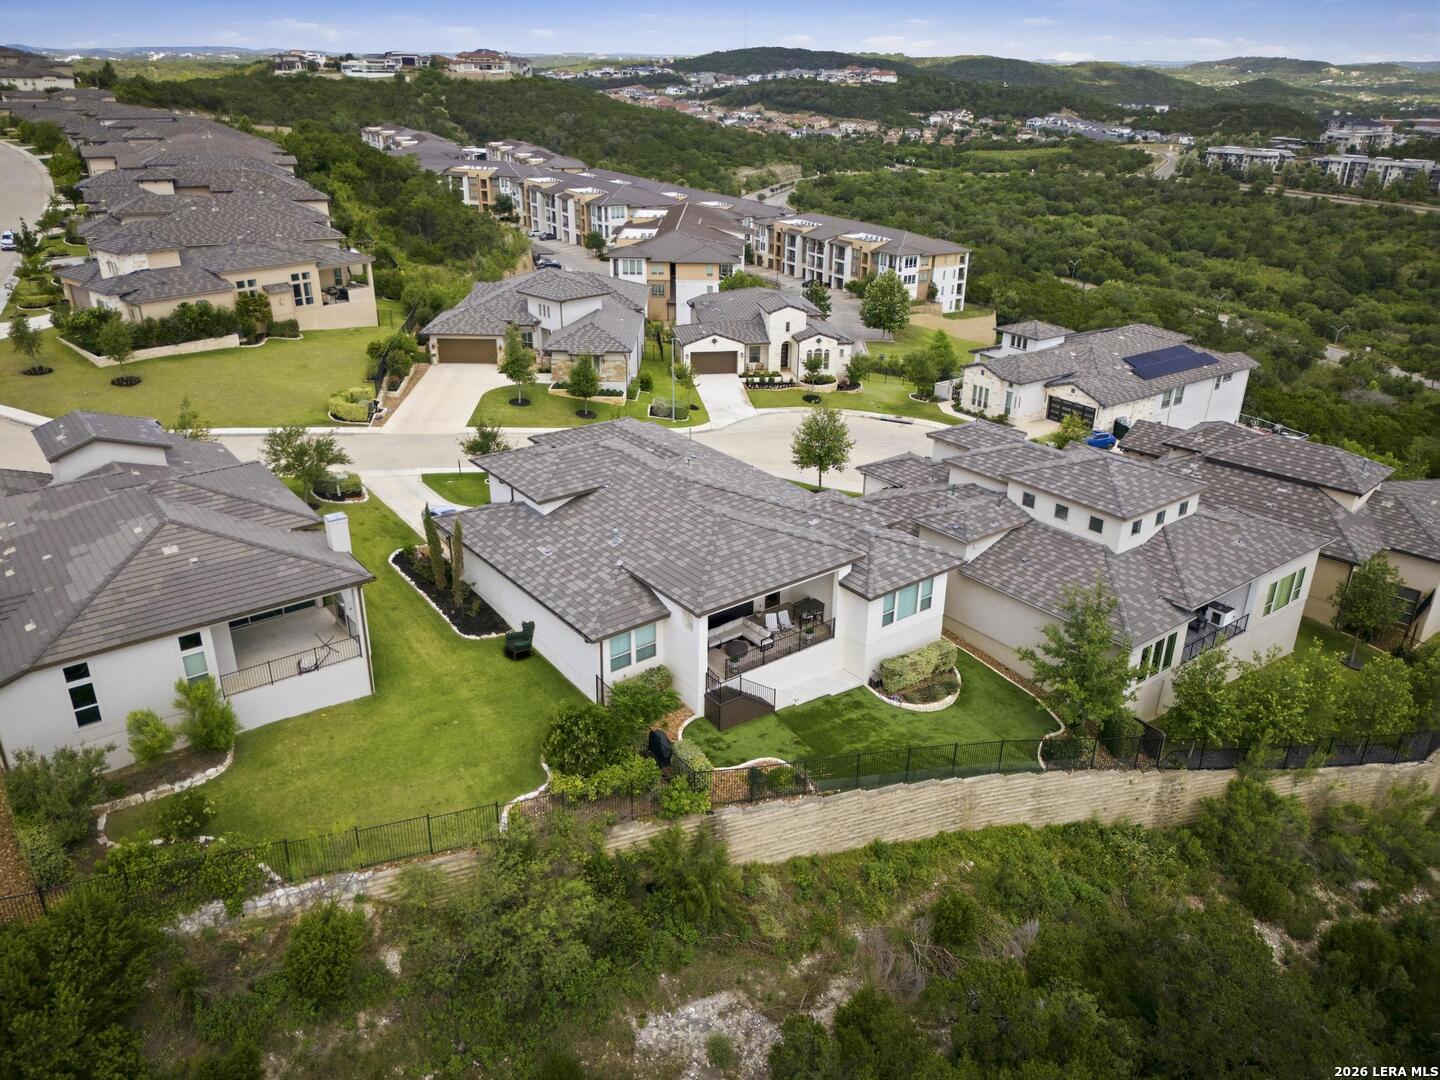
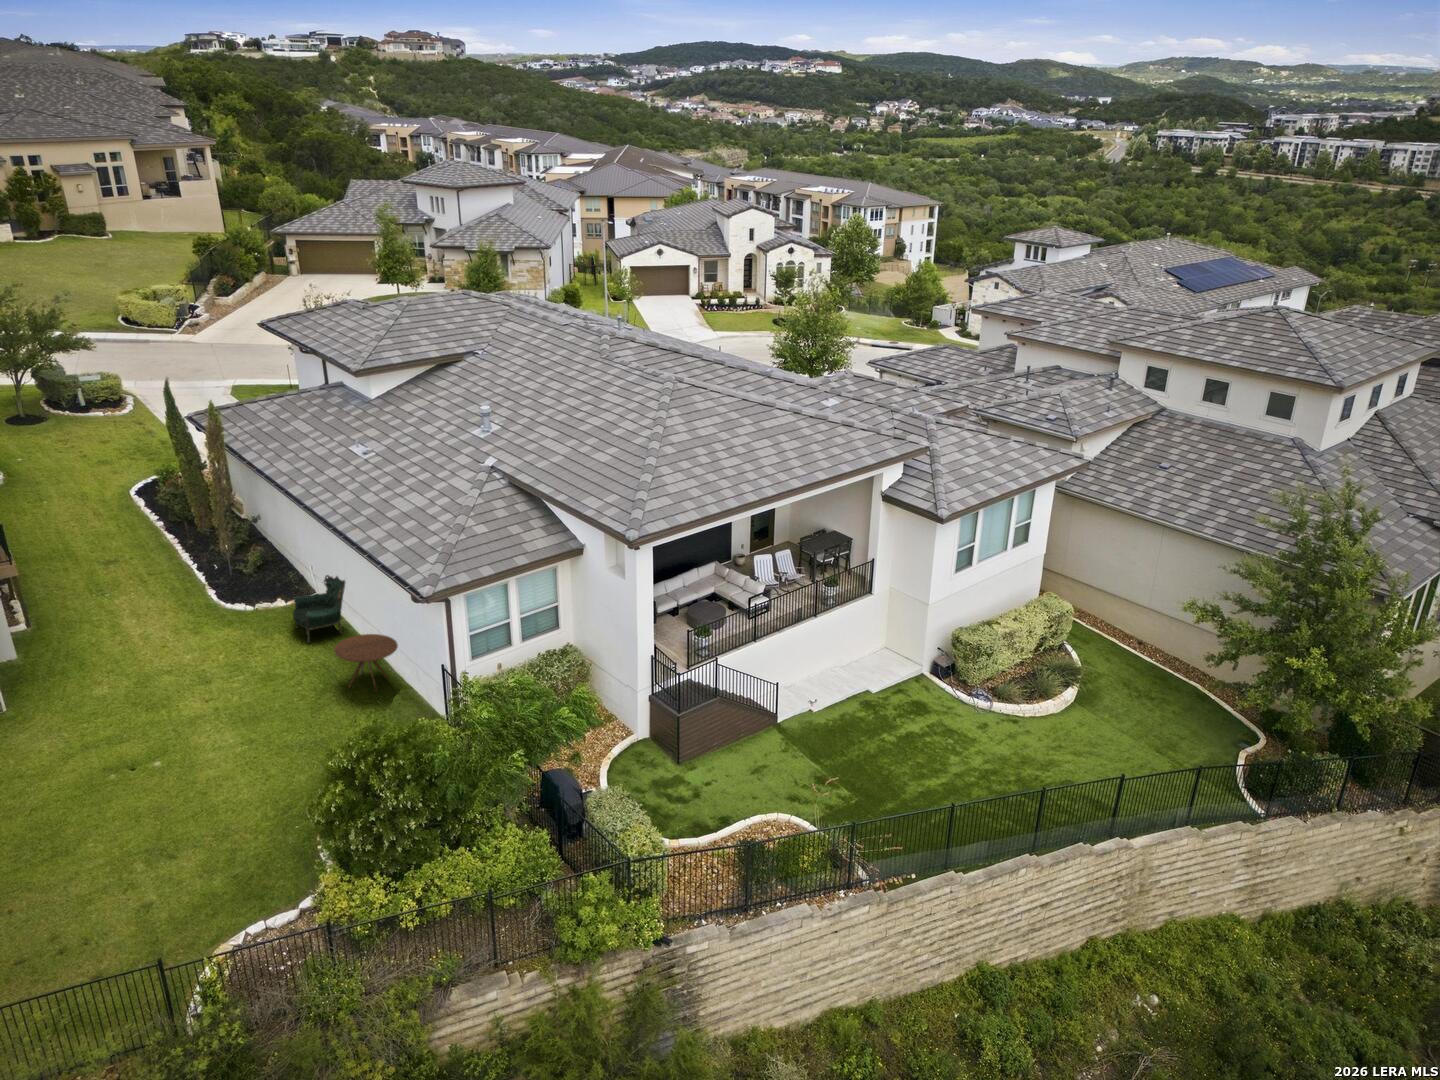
round table: none [535,656,568,689] -> present [334,634,398,691]

